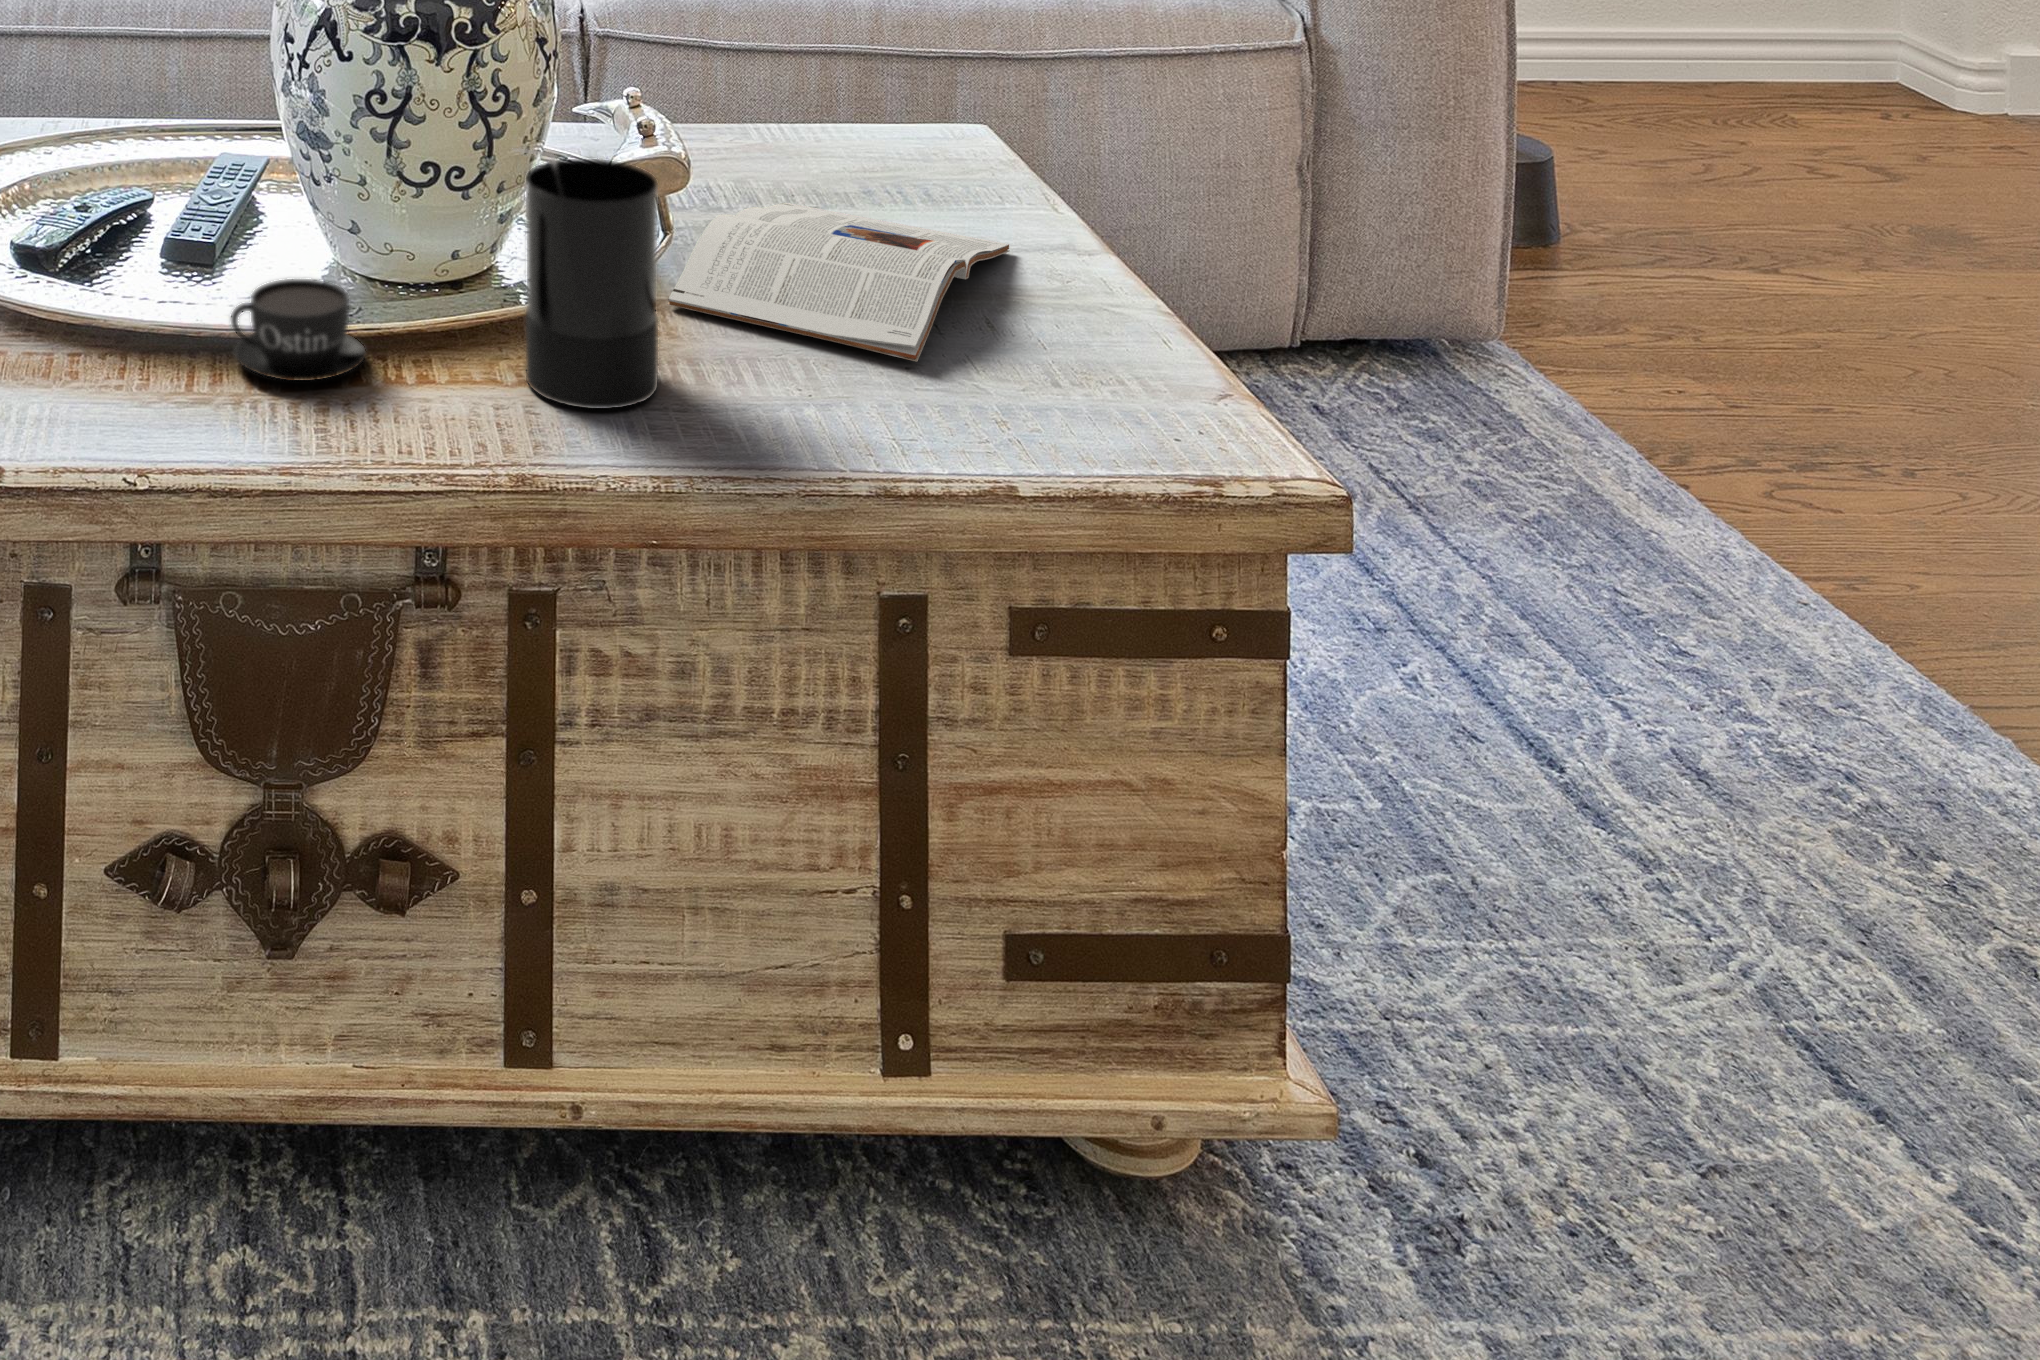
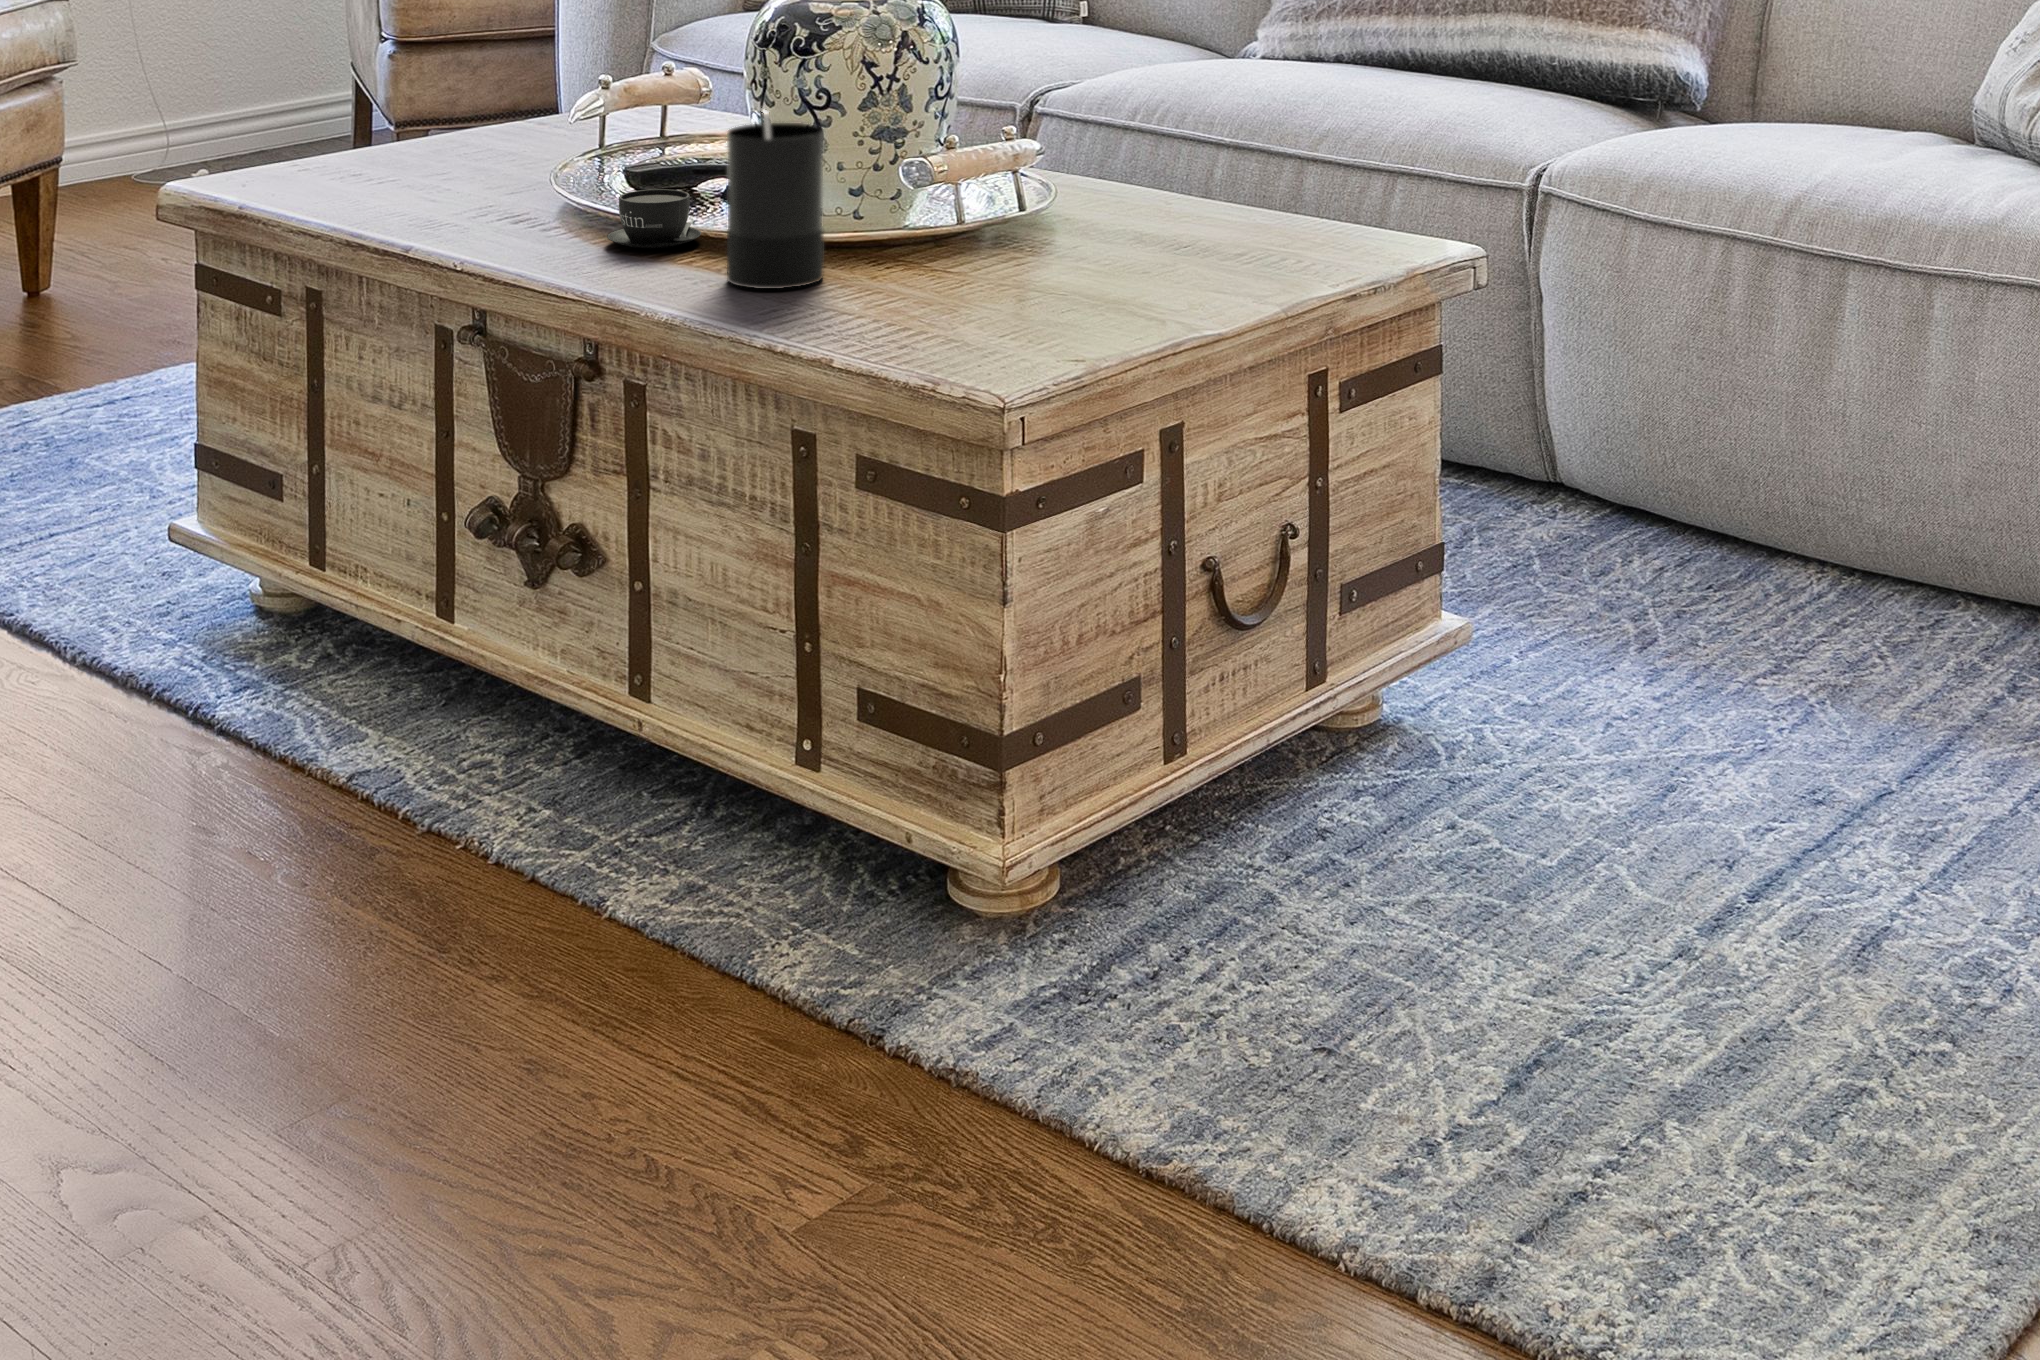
magazine: present [668,202,1009,362] -> none [925,217,1239,308]

